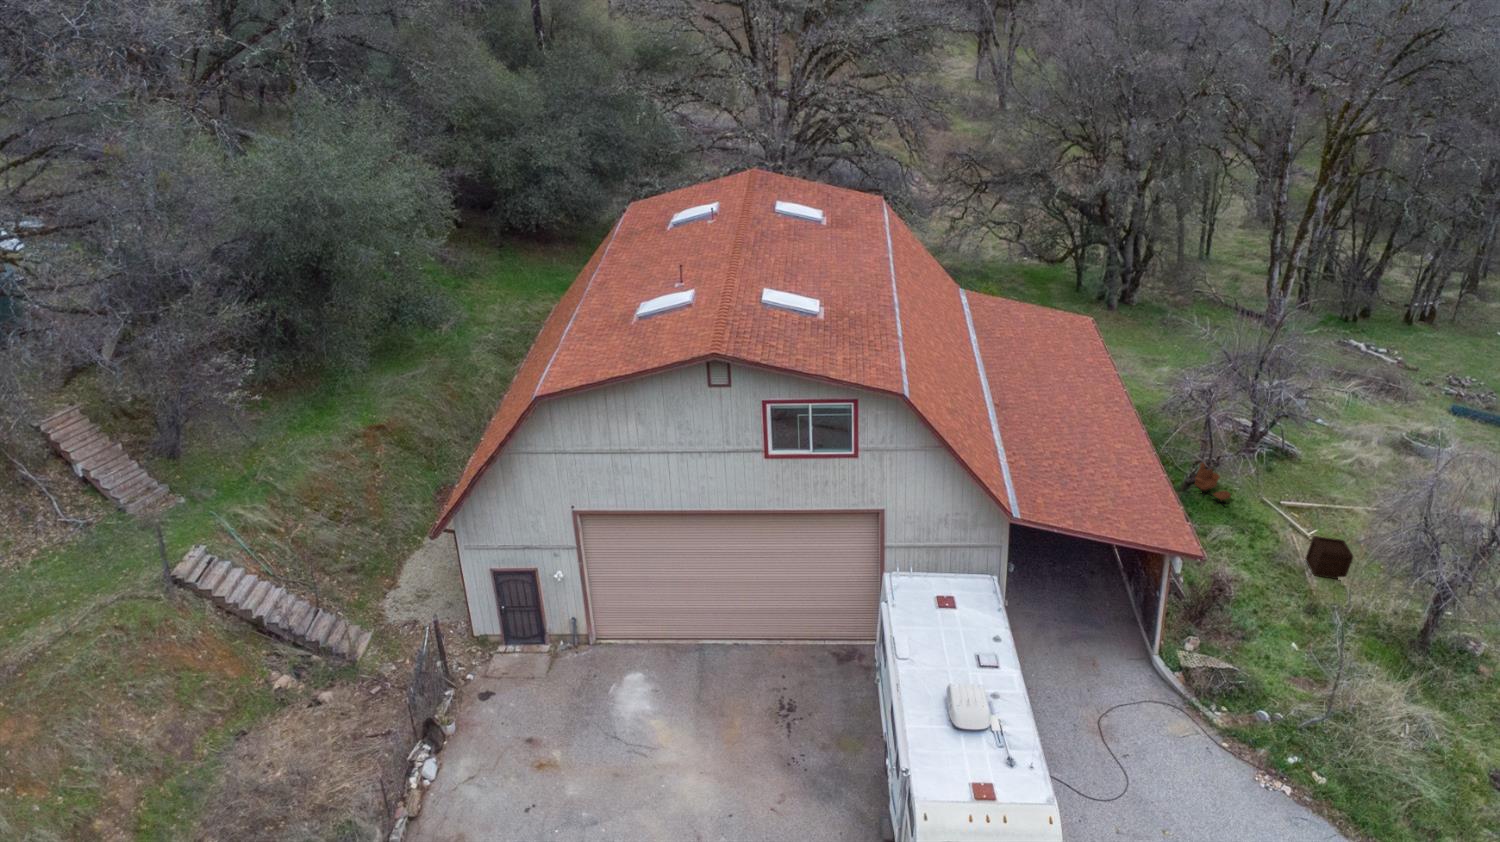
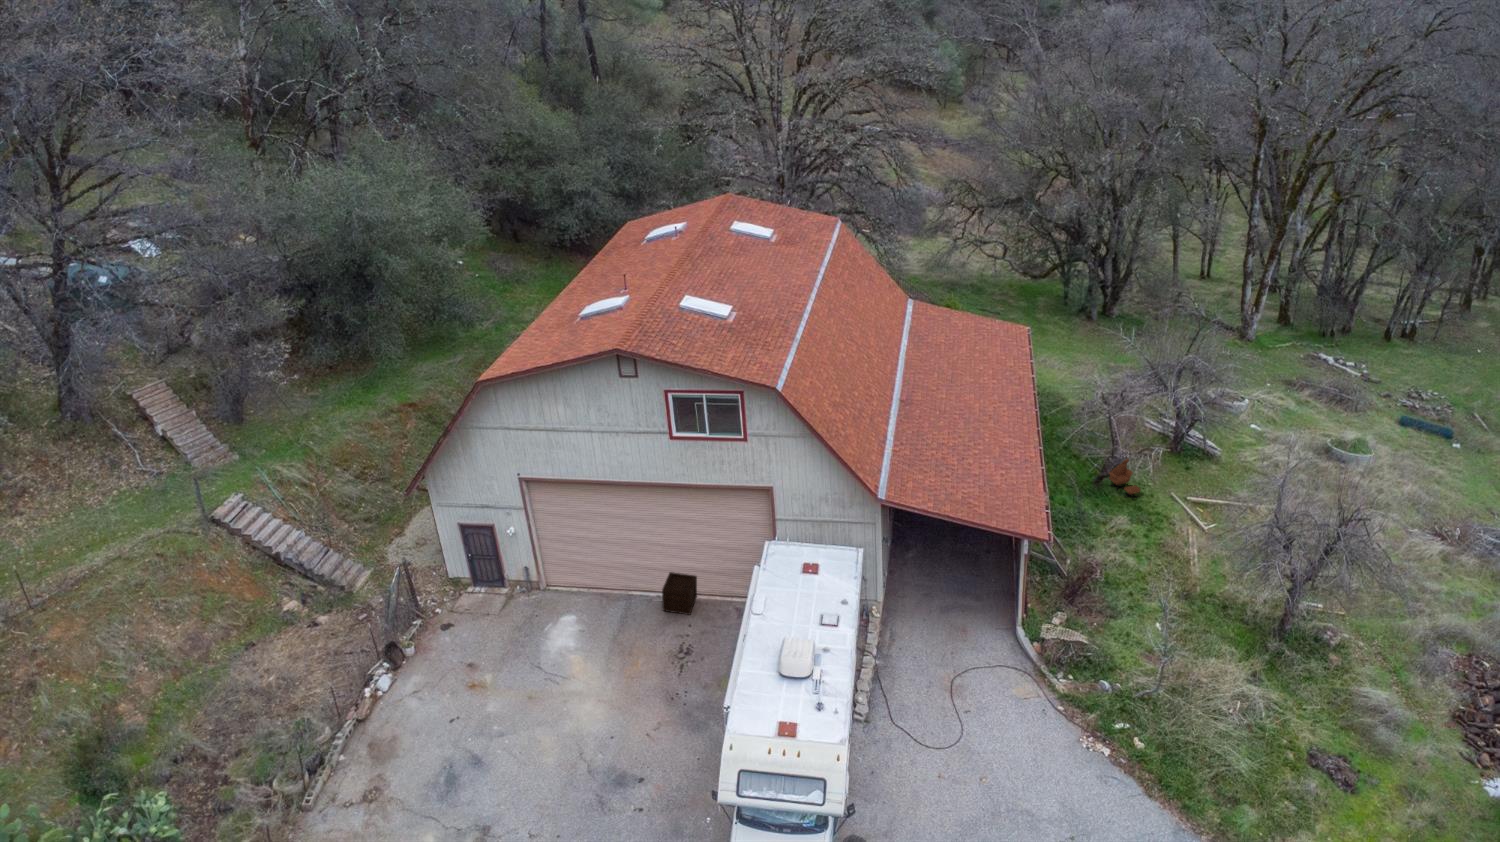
wooden crate: present [1305,536,1353,579] -> present [662,572,697,614]

